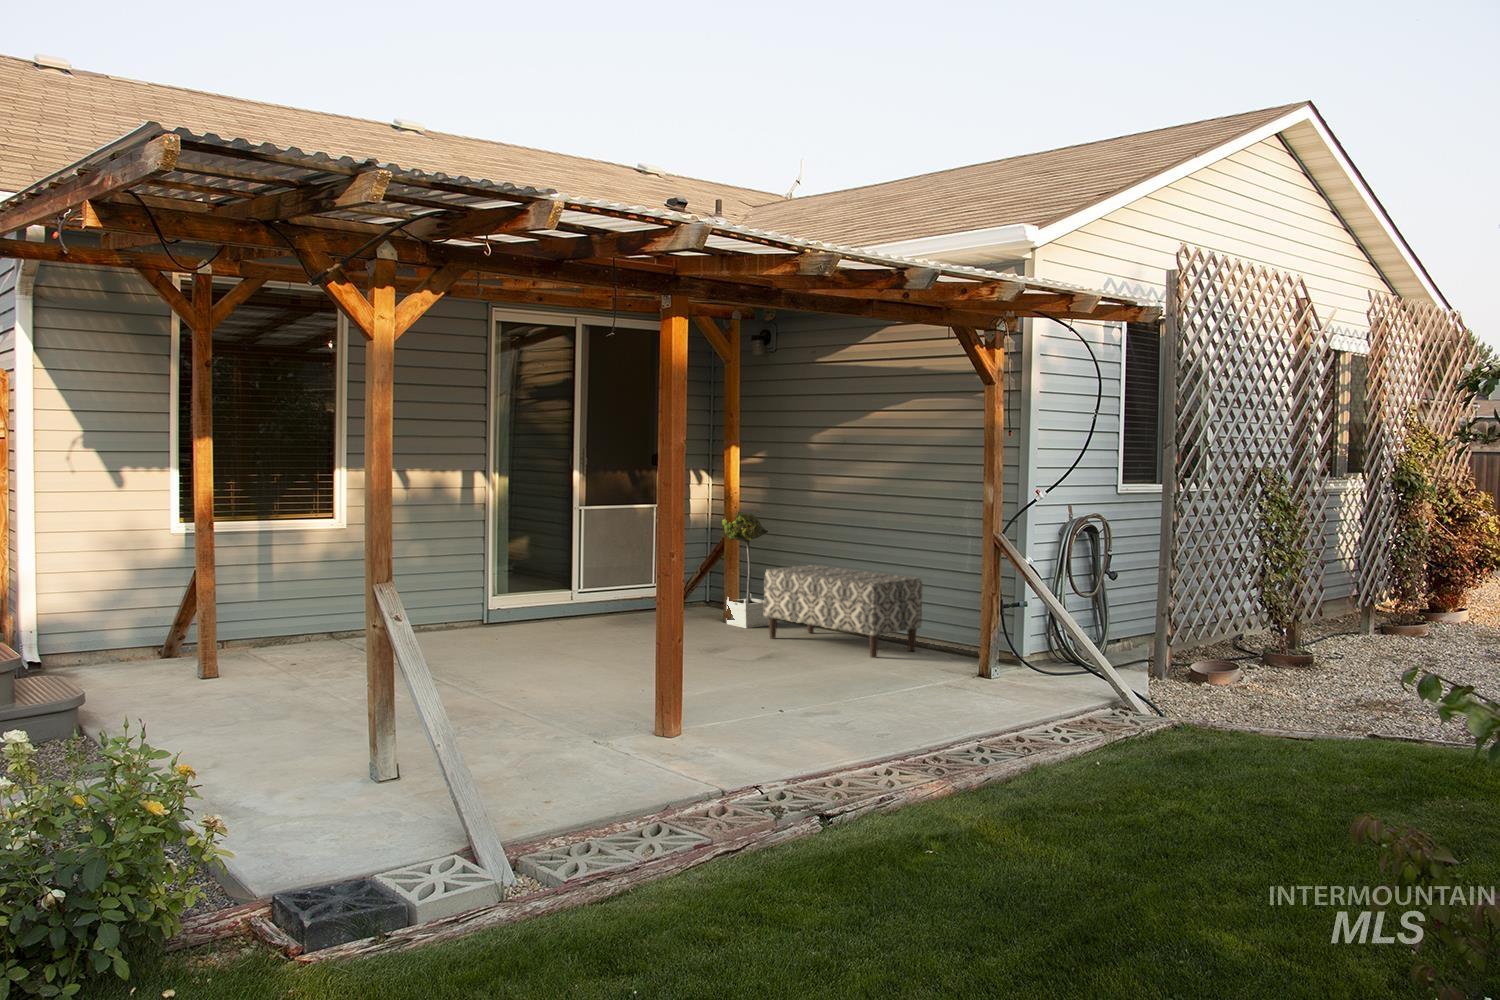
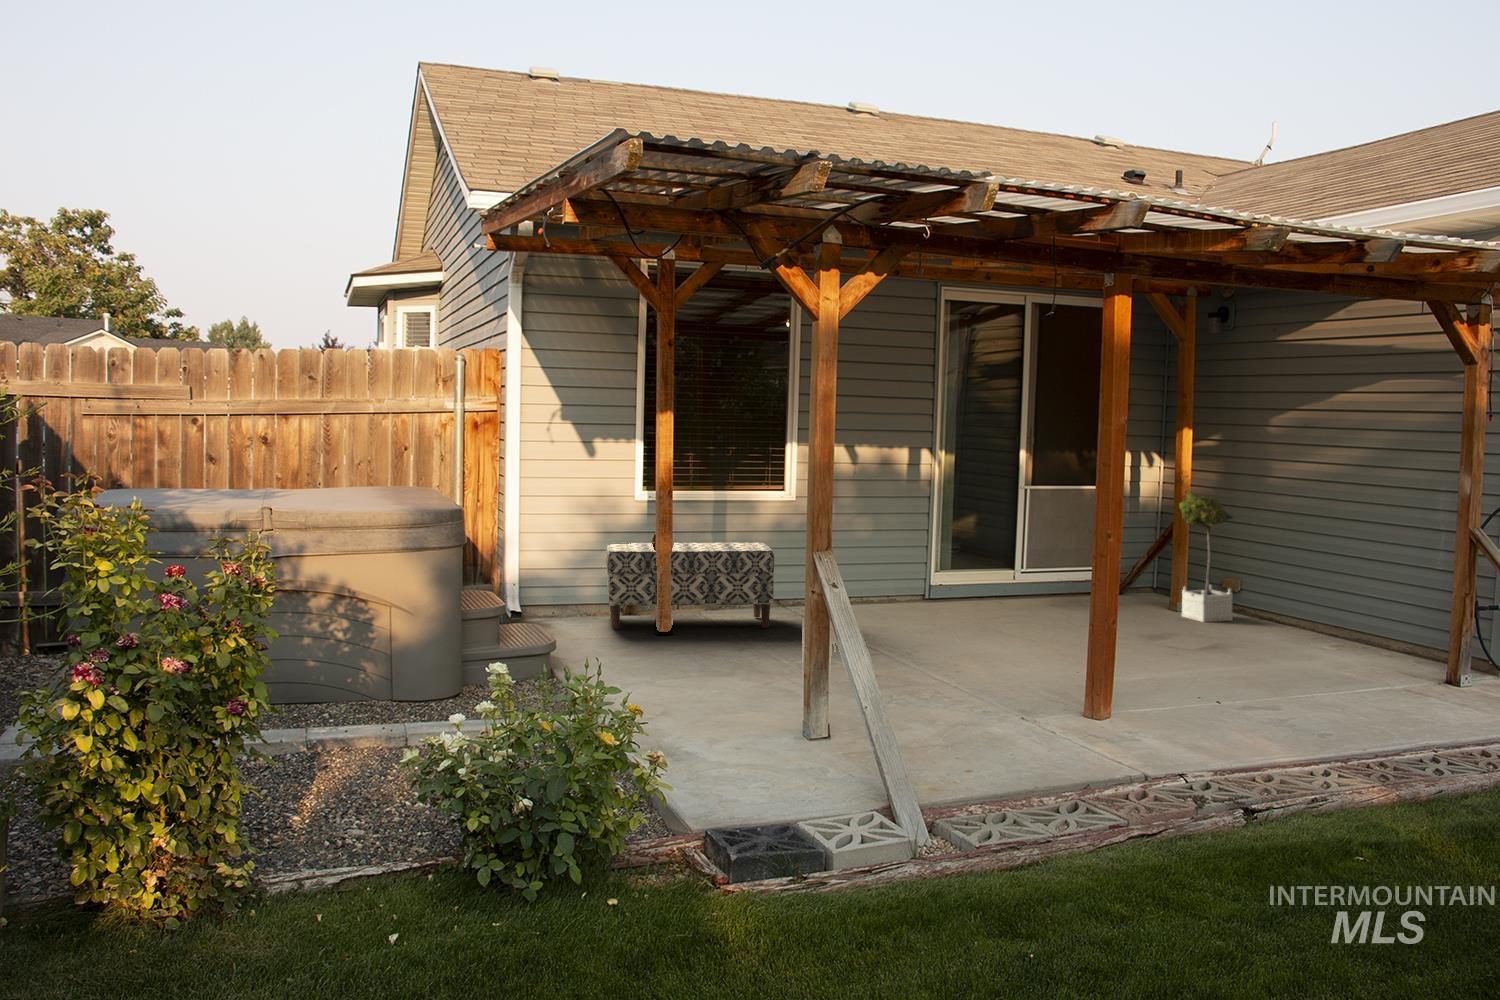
bench: present [764,565,922,658] -> present [606,542,774,629]

